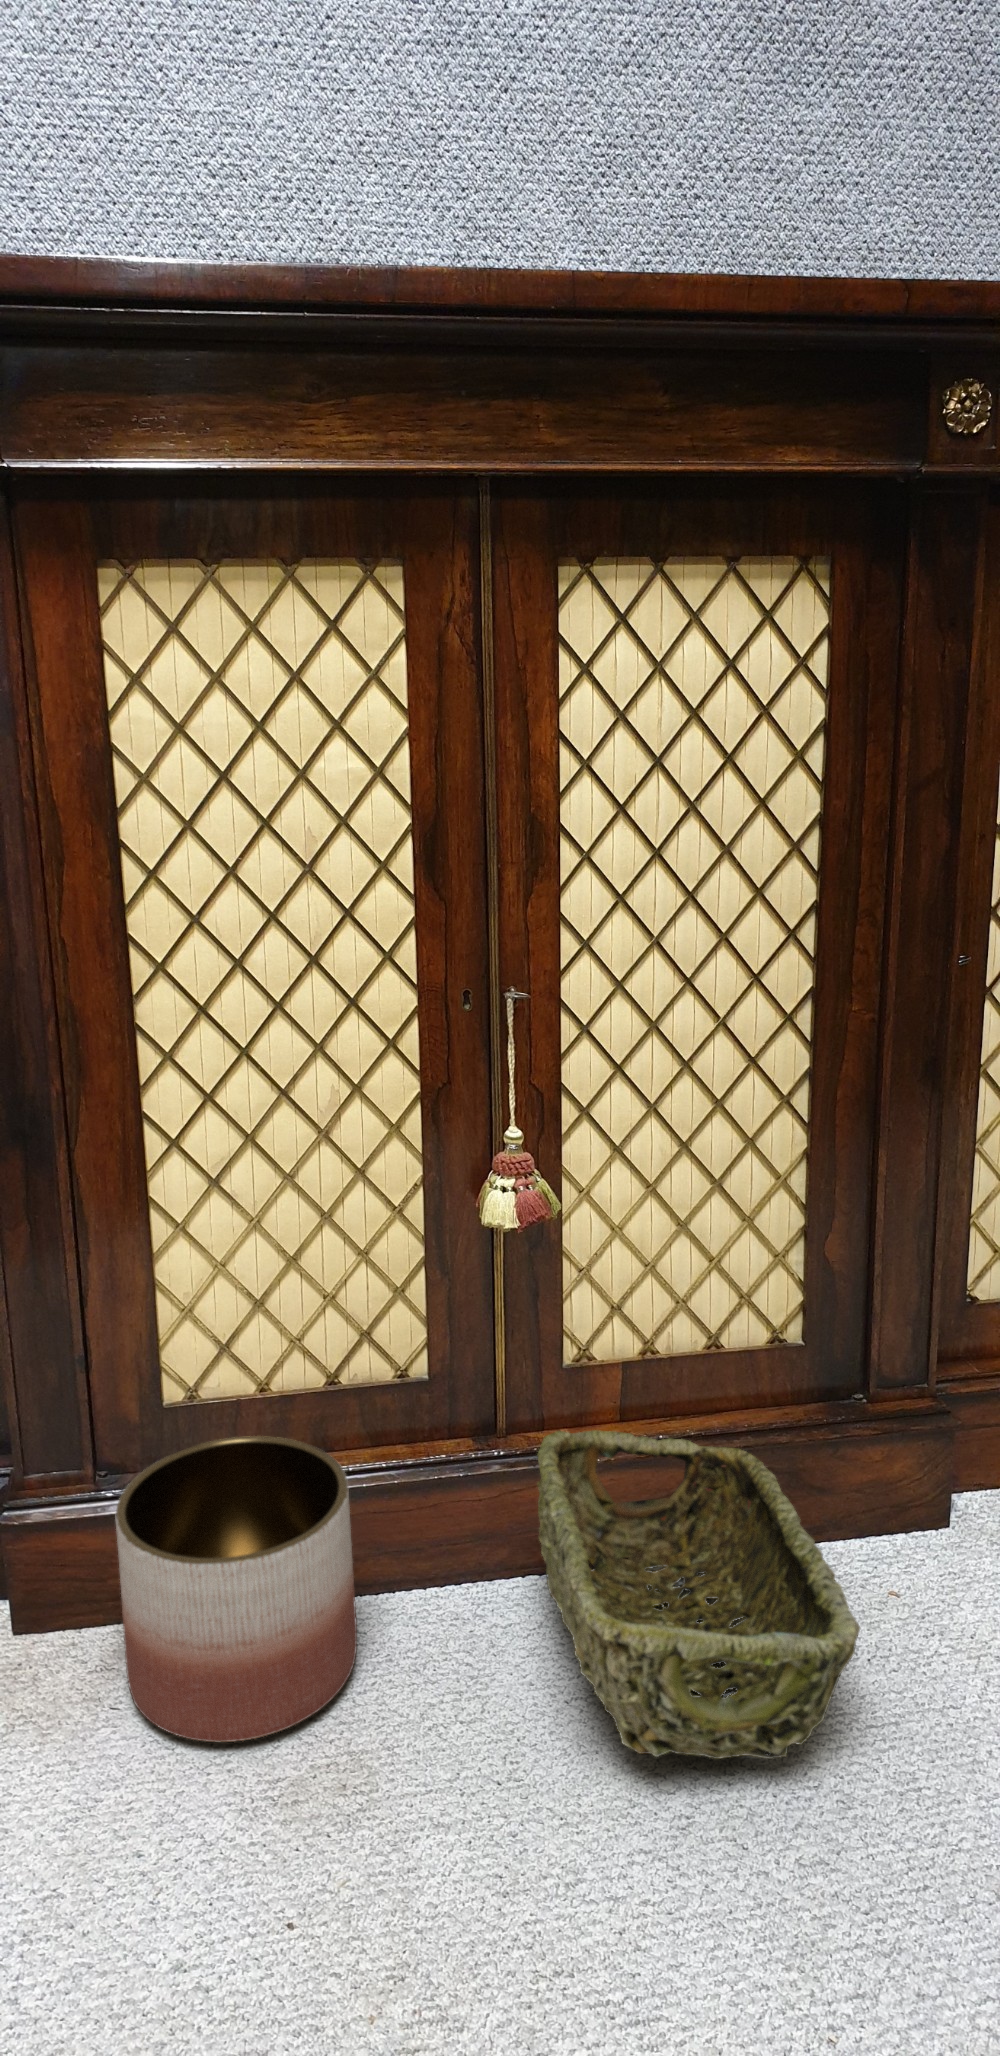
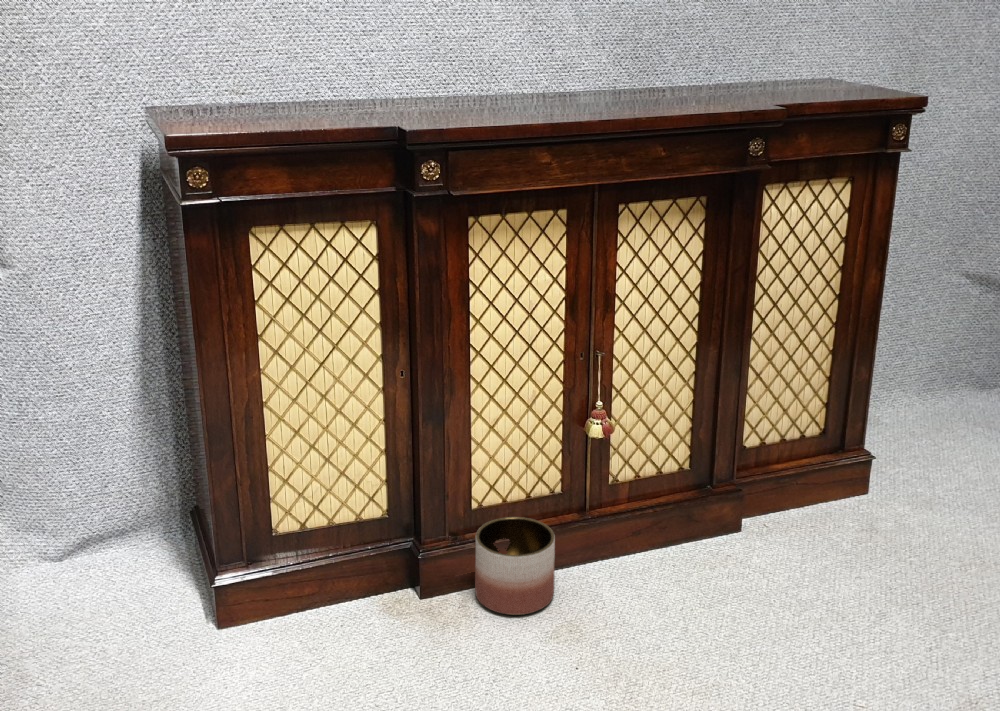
woven basket: present [537,1430,860,1759] -> none [605,506,726,602]

